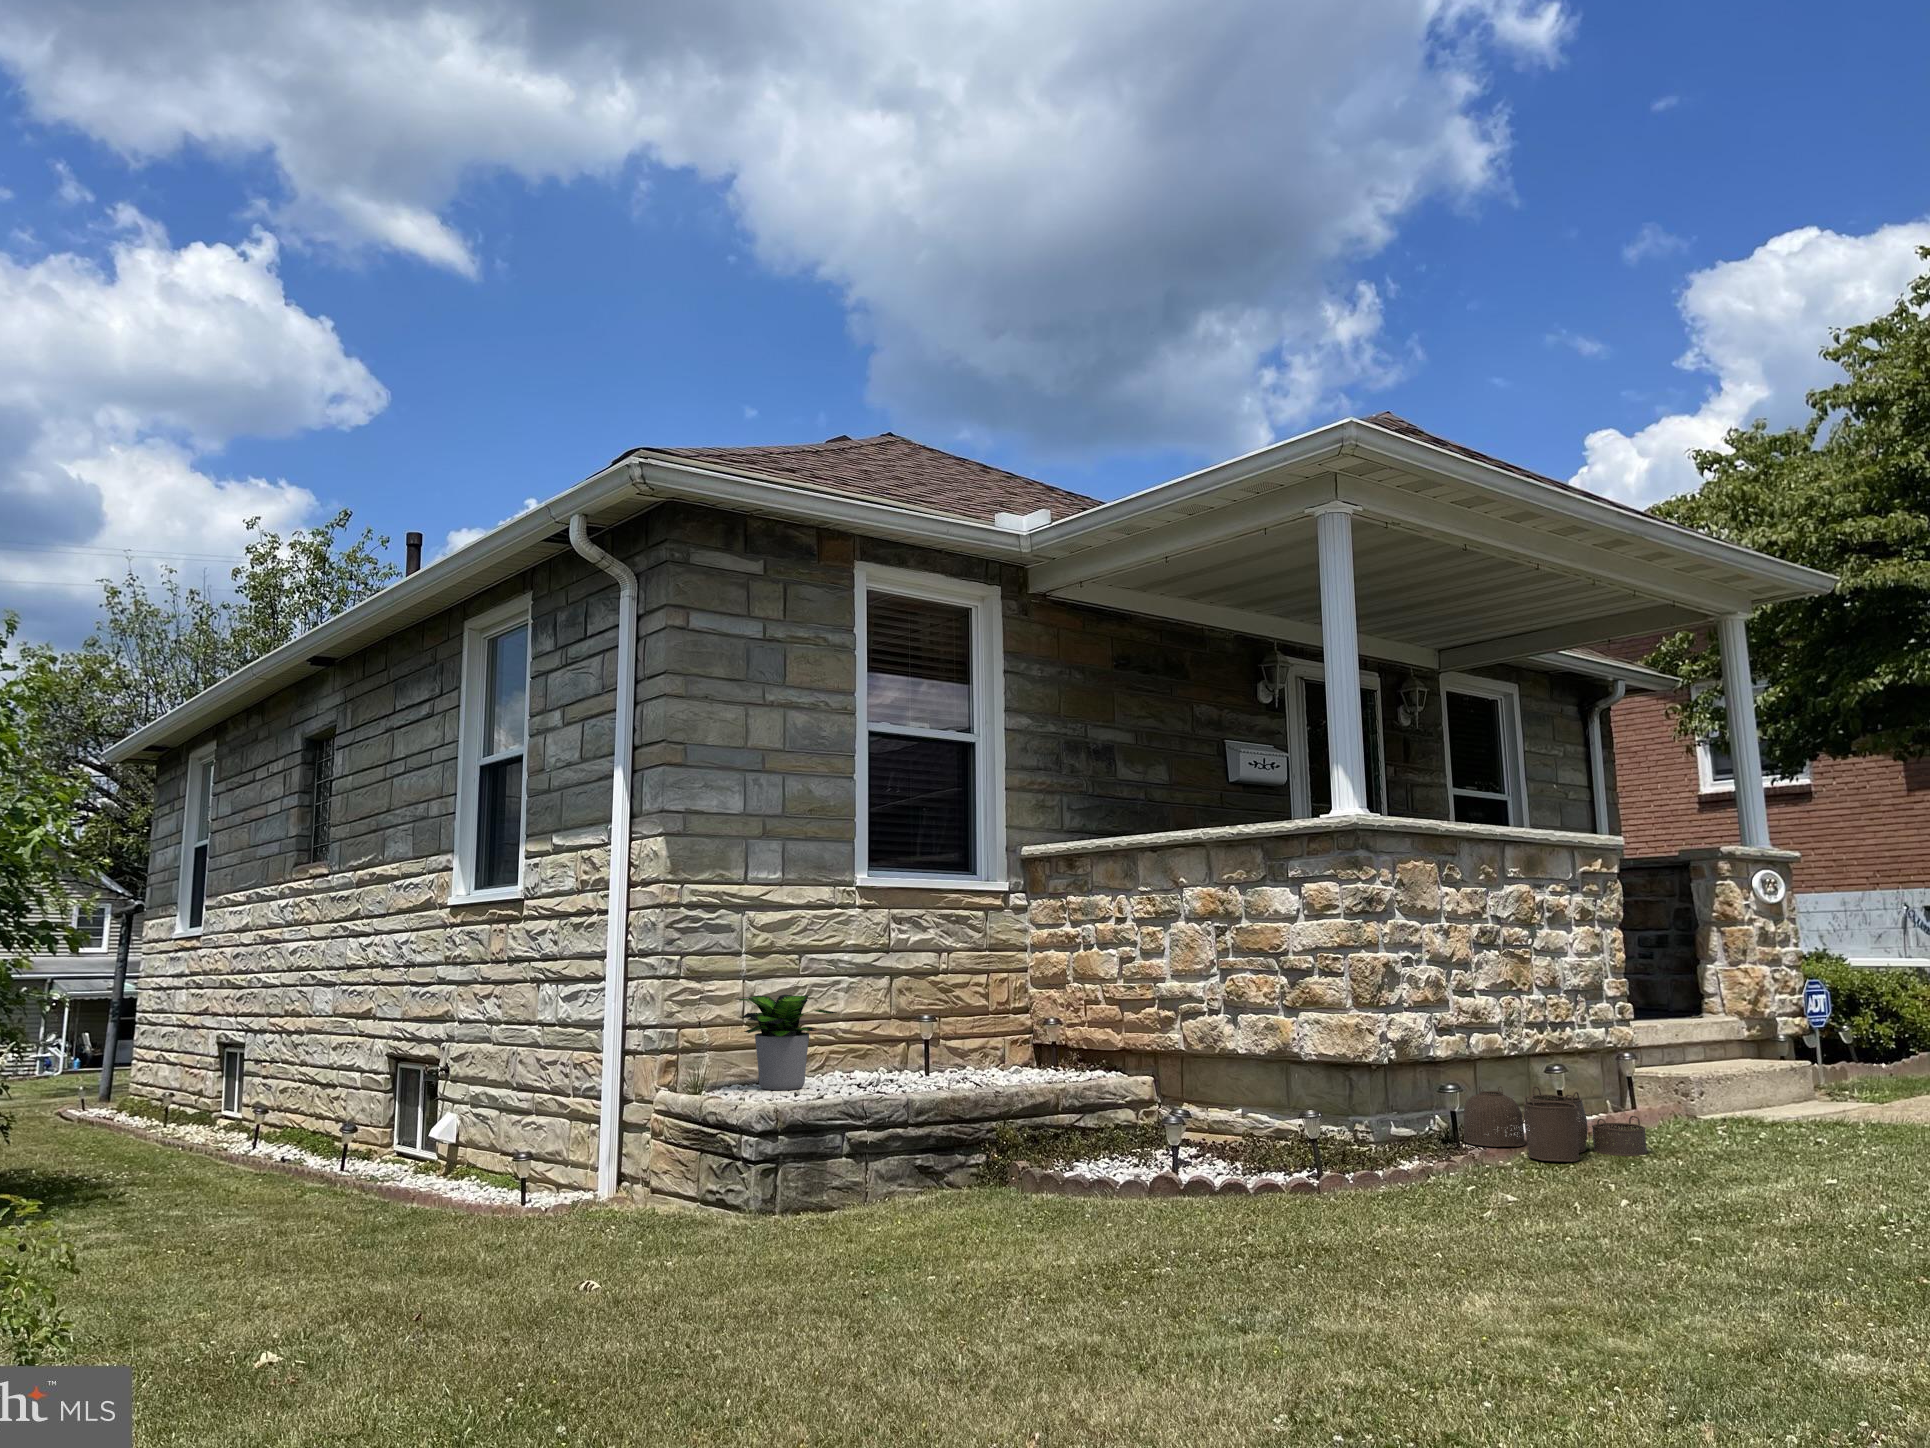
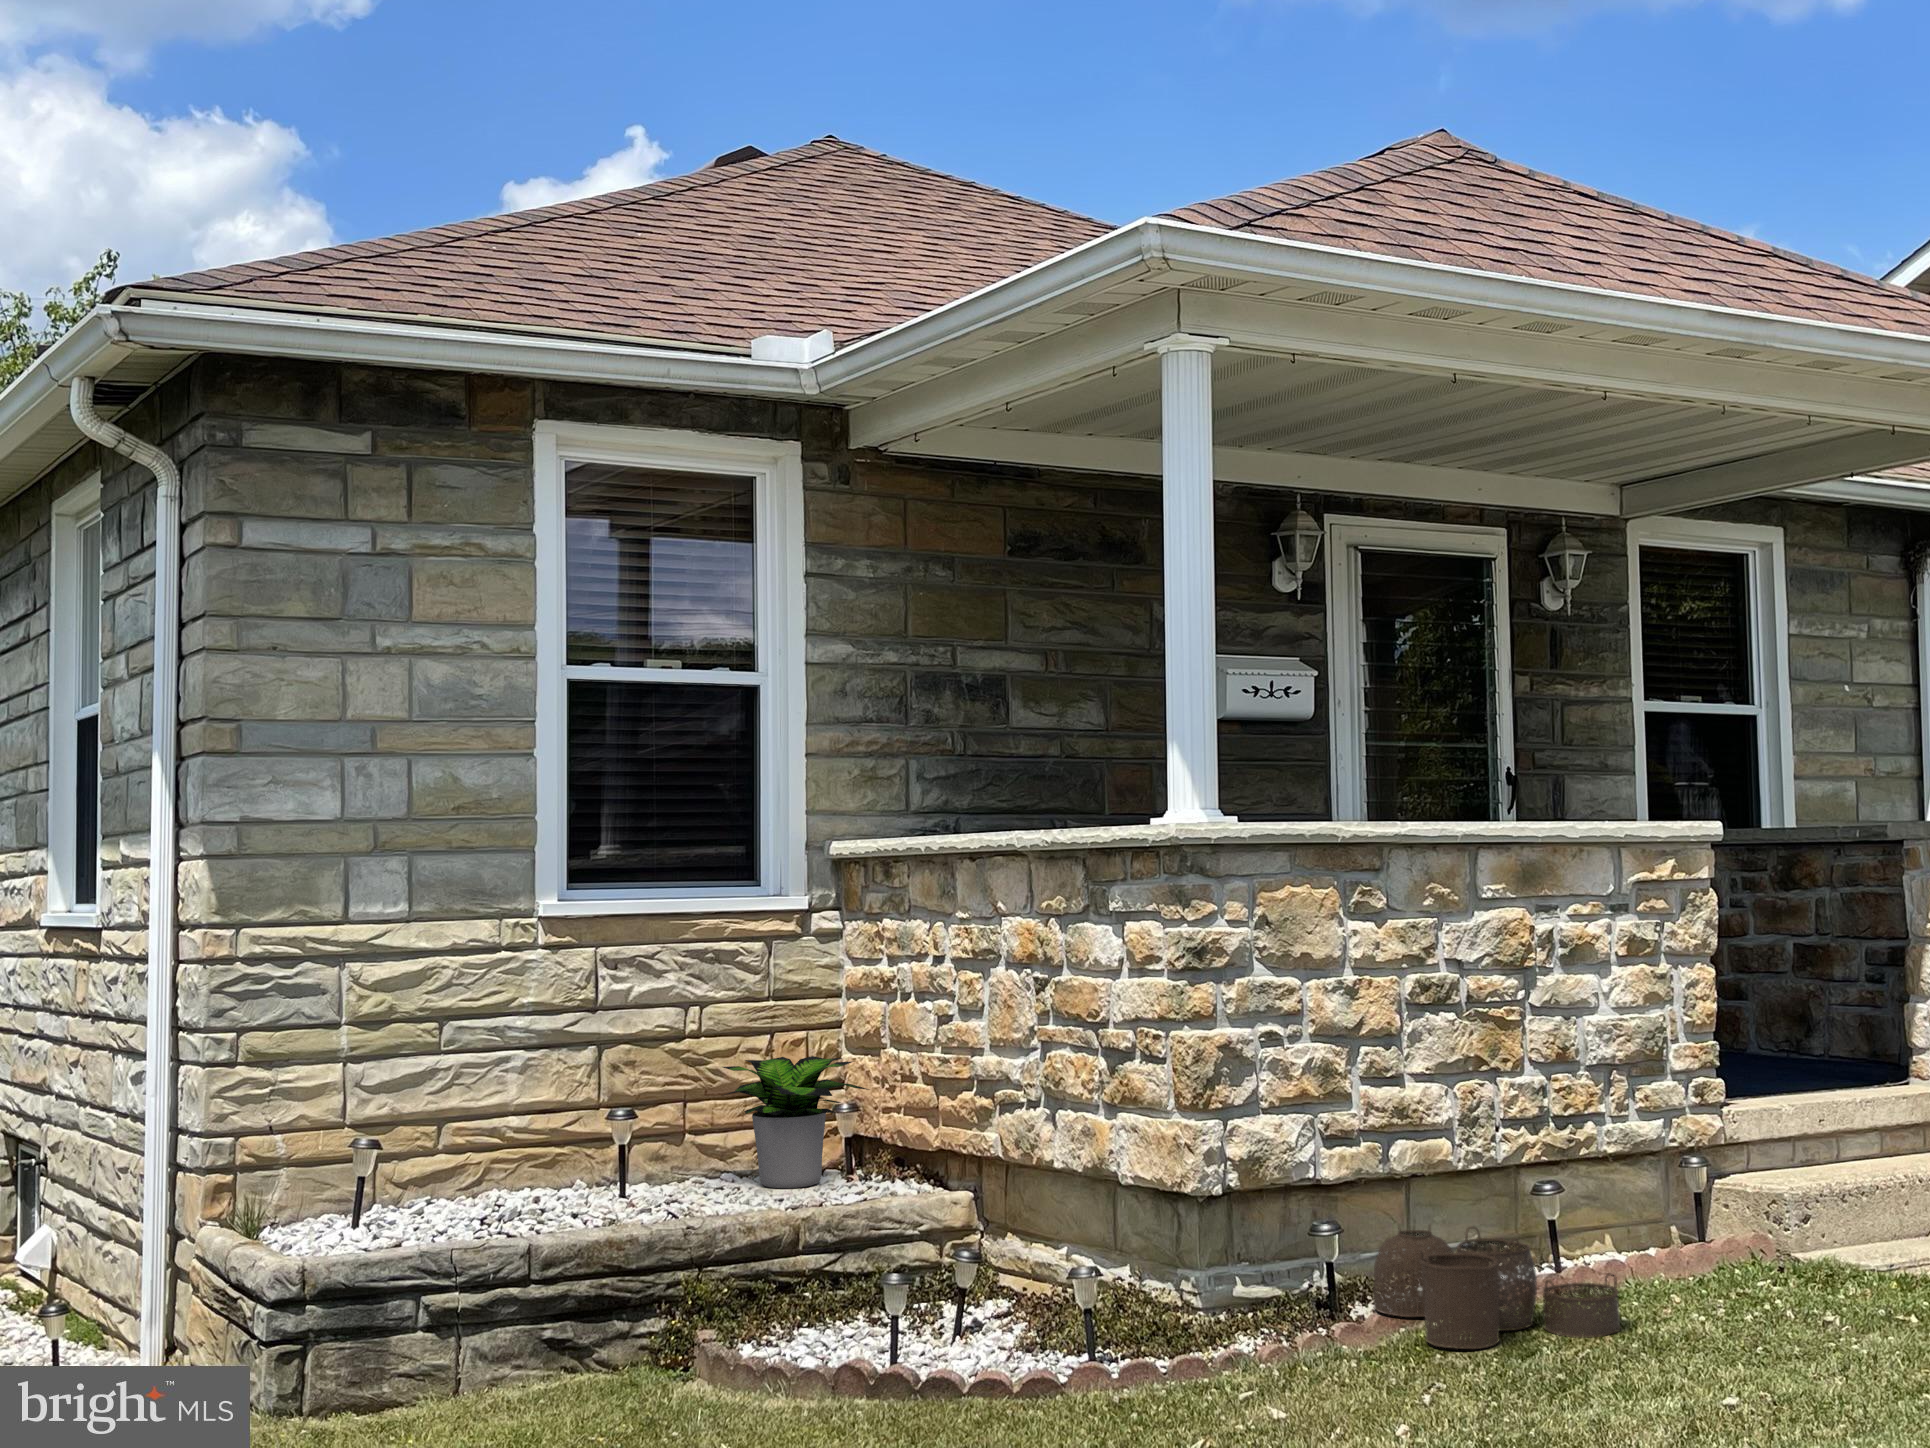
potted plant: present [737,995,837,1090] -> present [723,1056,869,1188]

